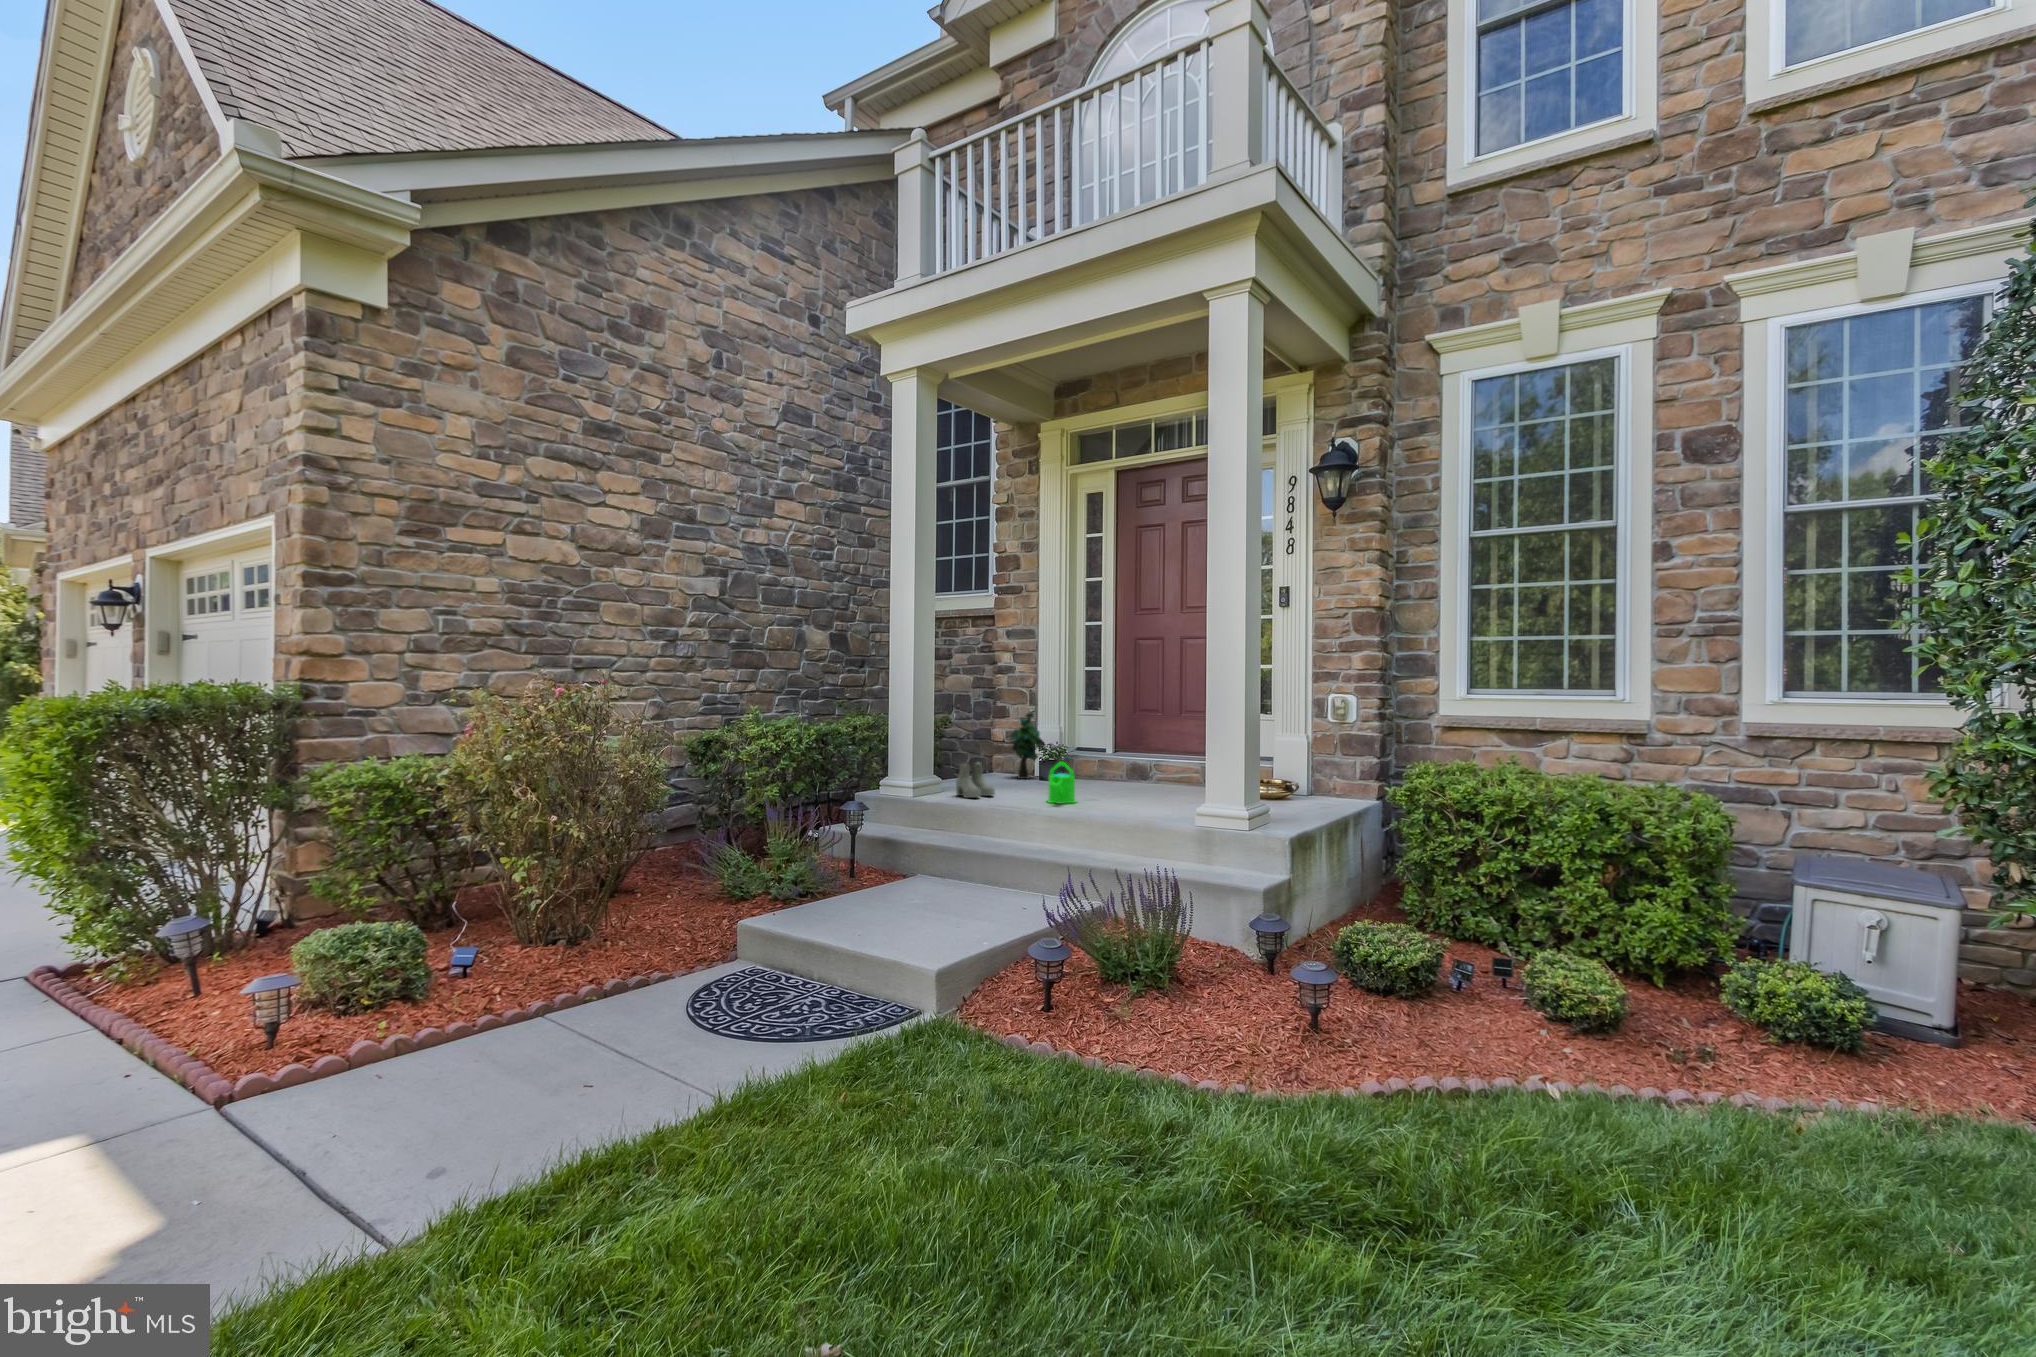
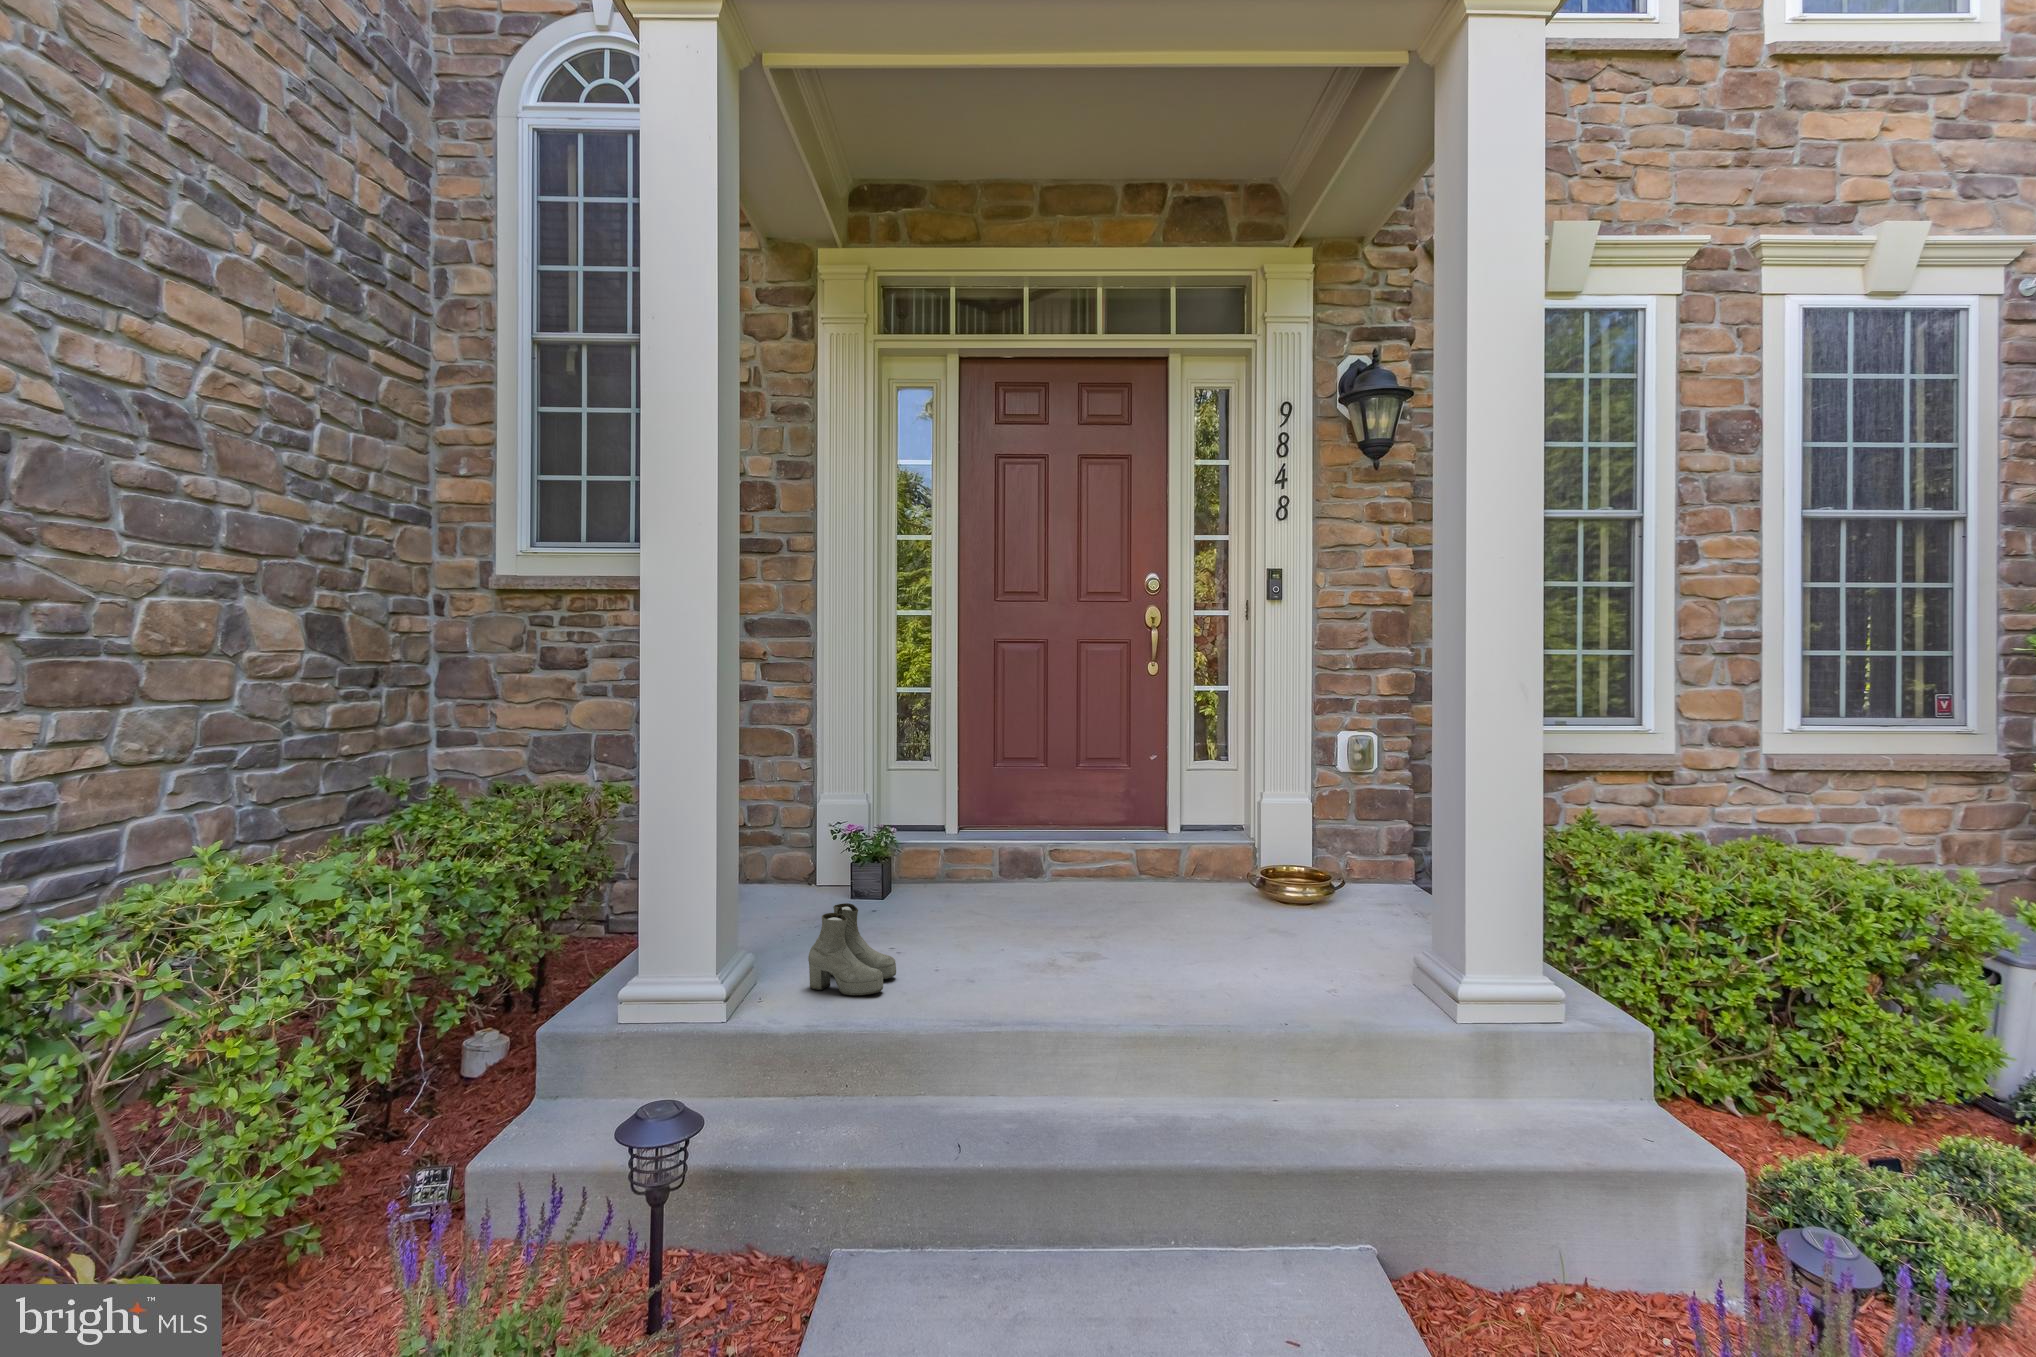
decorative plant: present [1009,713,1044,779] -> none [780,773,856,899]
watering can: present [1048,762,1075,804] -> none [1016,890,1079,979]

